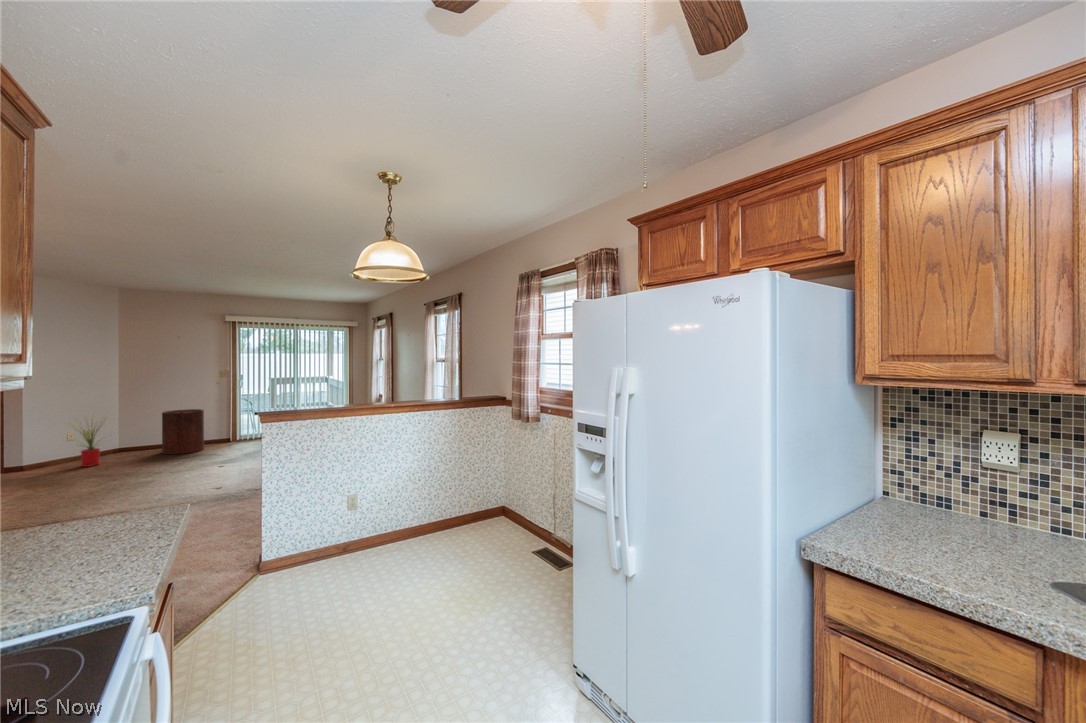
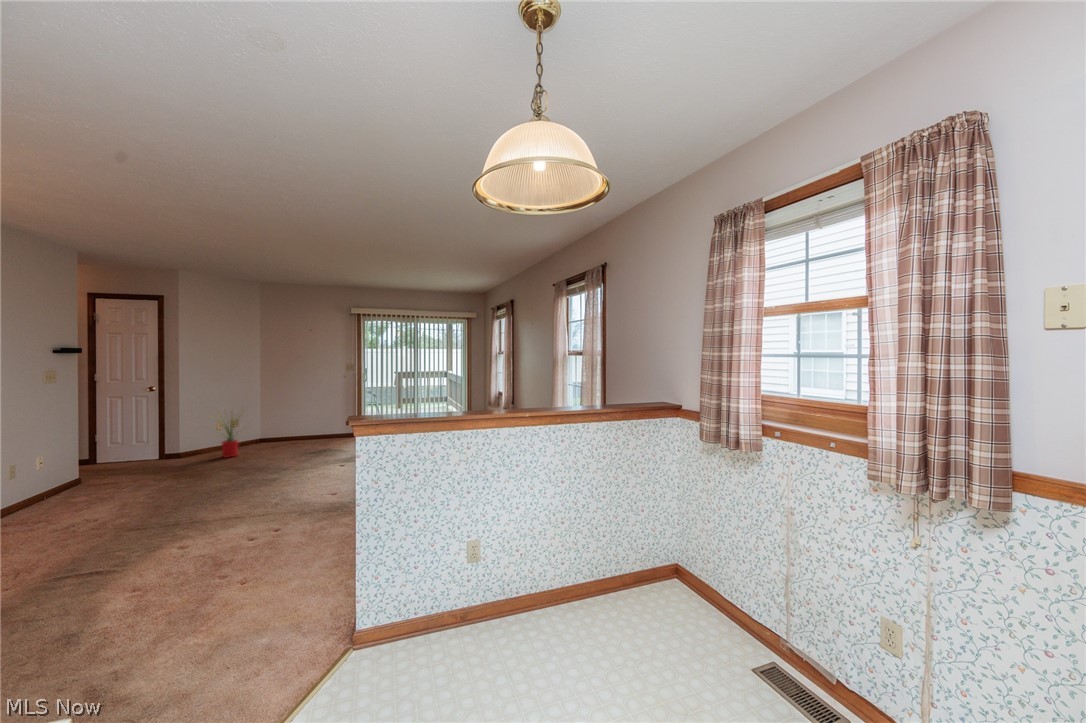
trash can: present [162,409,204,454] -> none [293,403,331,448]

